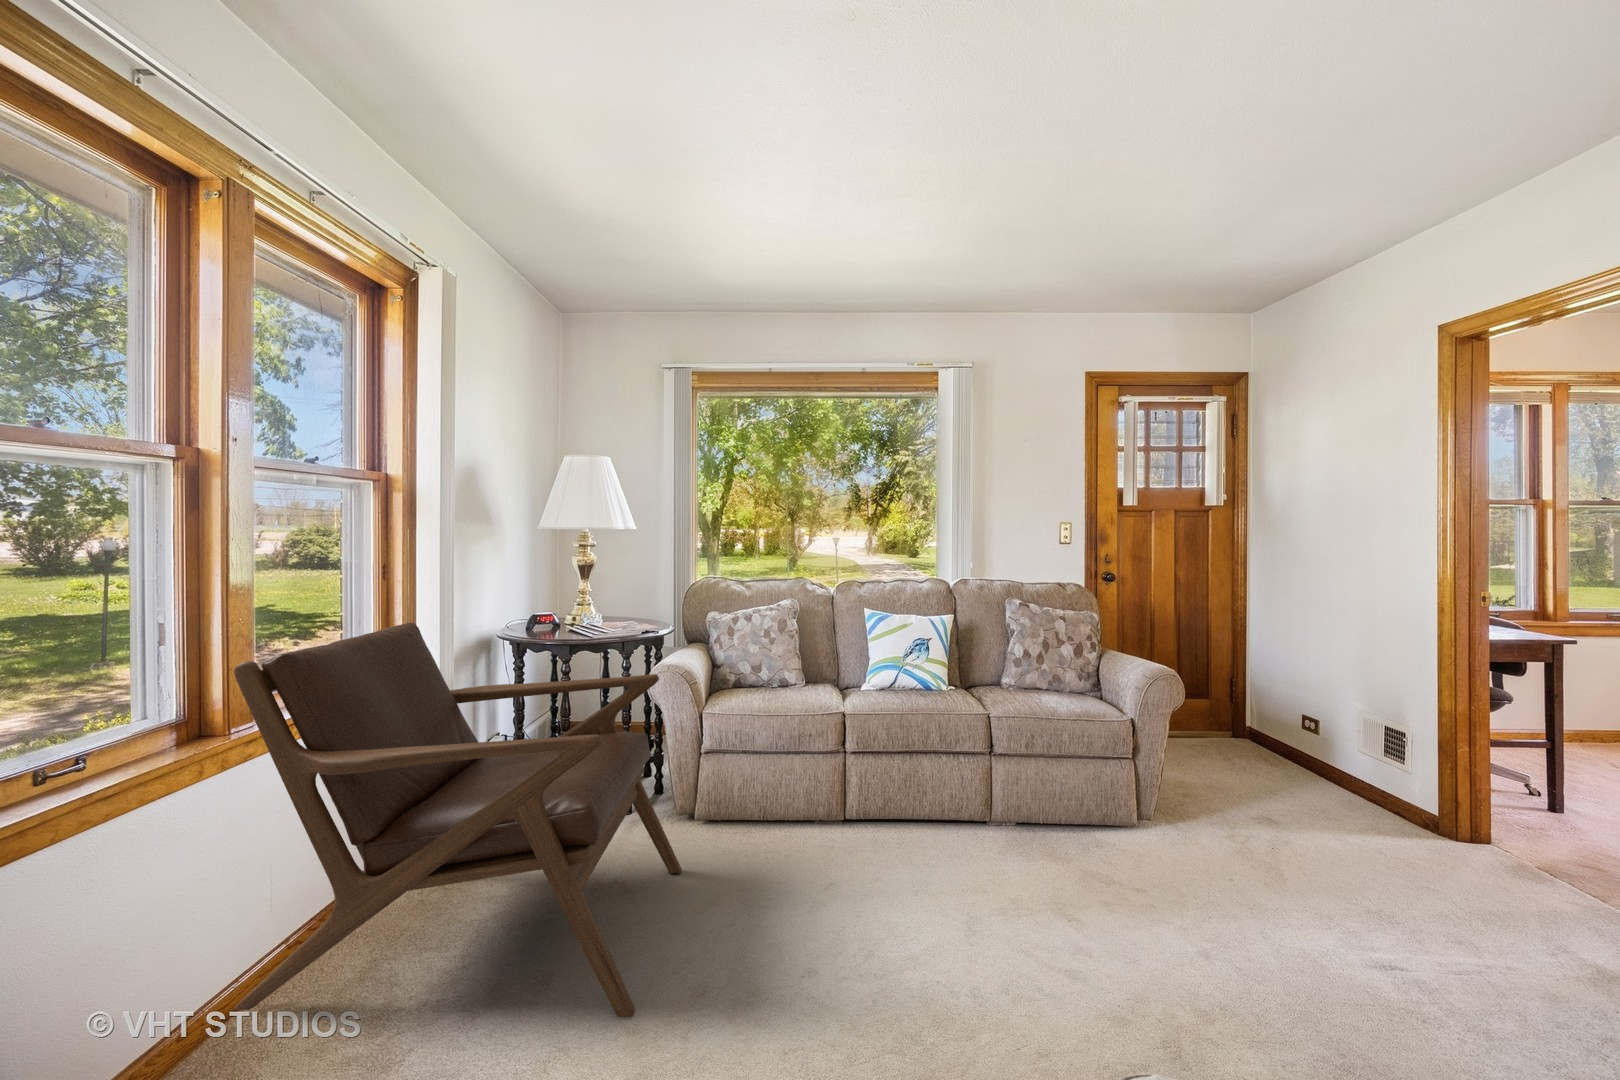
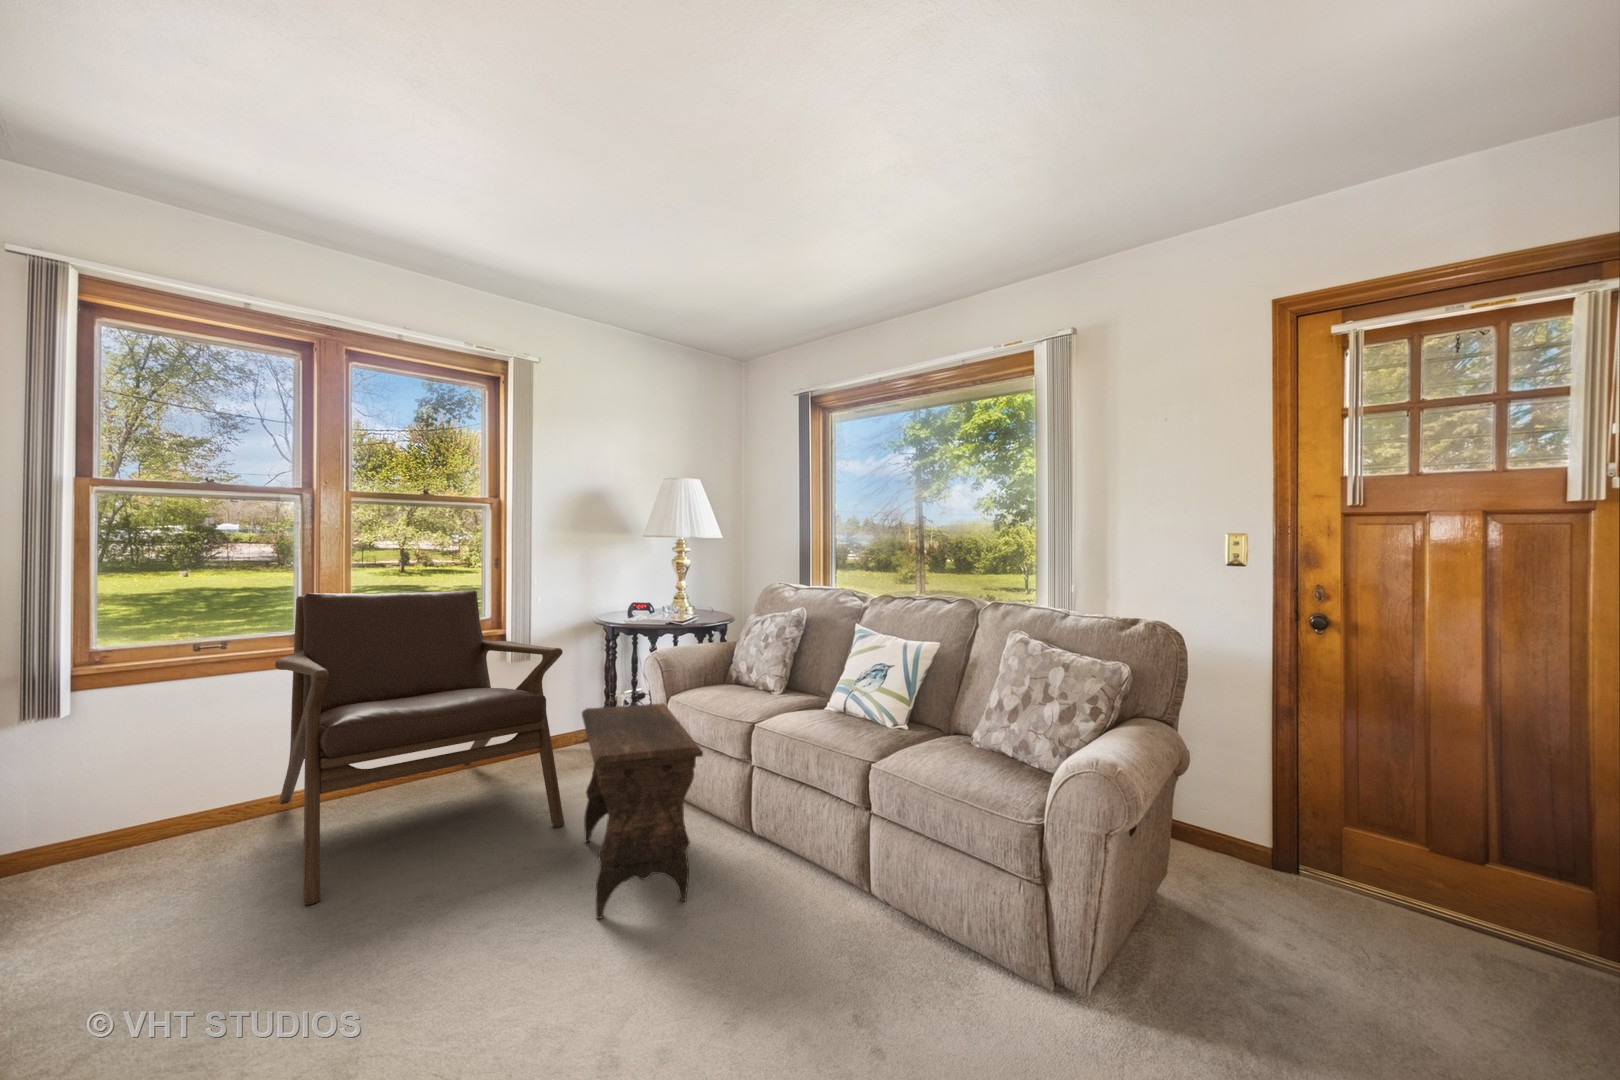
footstool: none [716,712,907,898] -> present [582,703,703,919]

